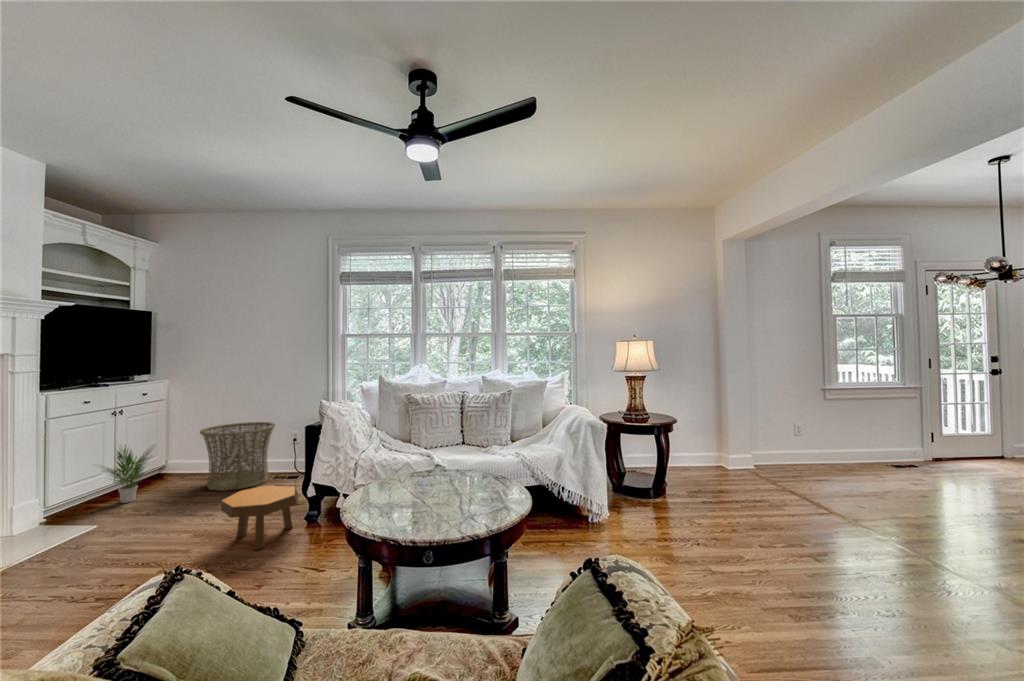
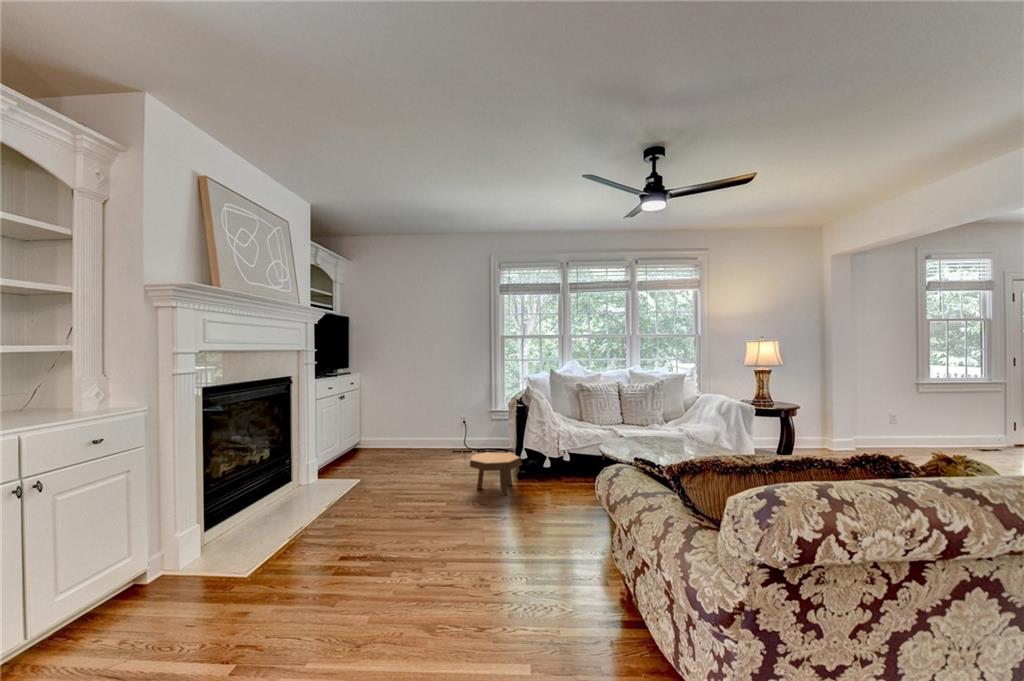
basket: present [200,422,275,491] -> none [399,408,453,462]
potted plant: present [100,445,151,503] -> none [333,421,379,468]

